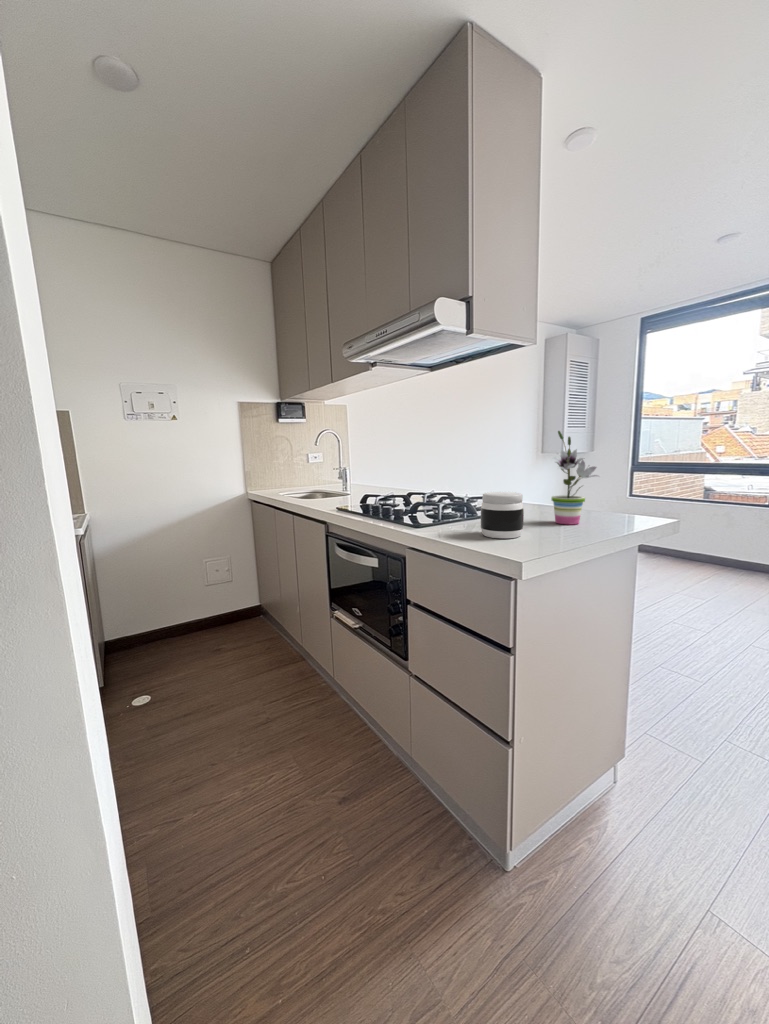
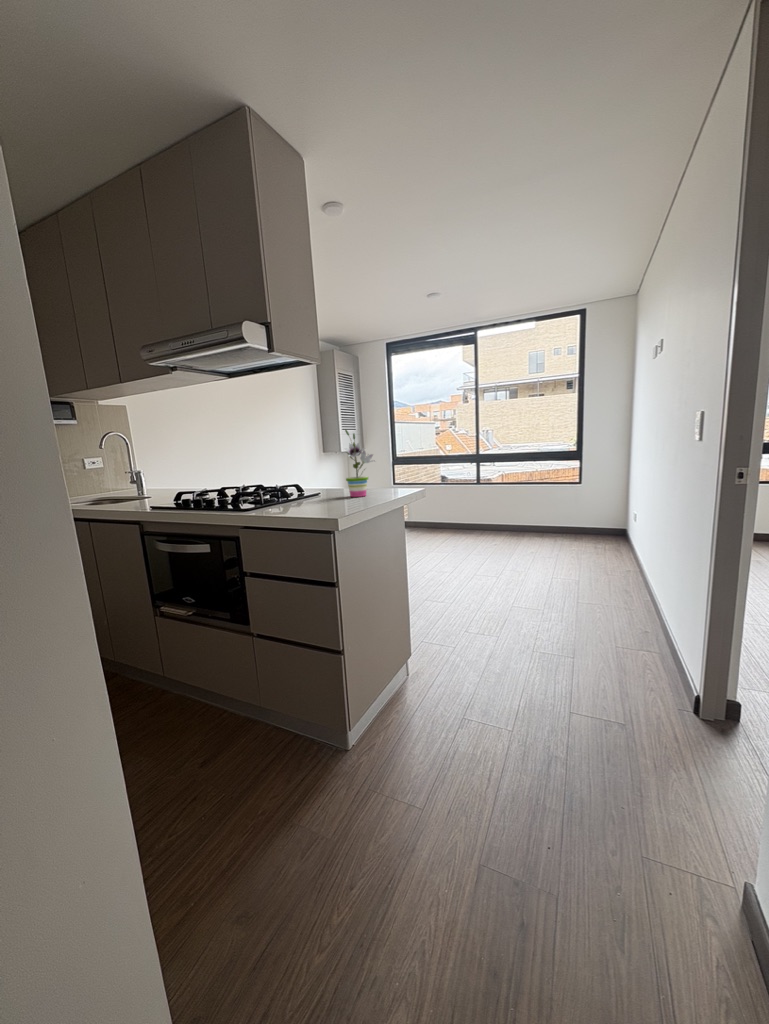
jar: present [481,492,524,538] -> none [300,474,331,508]

